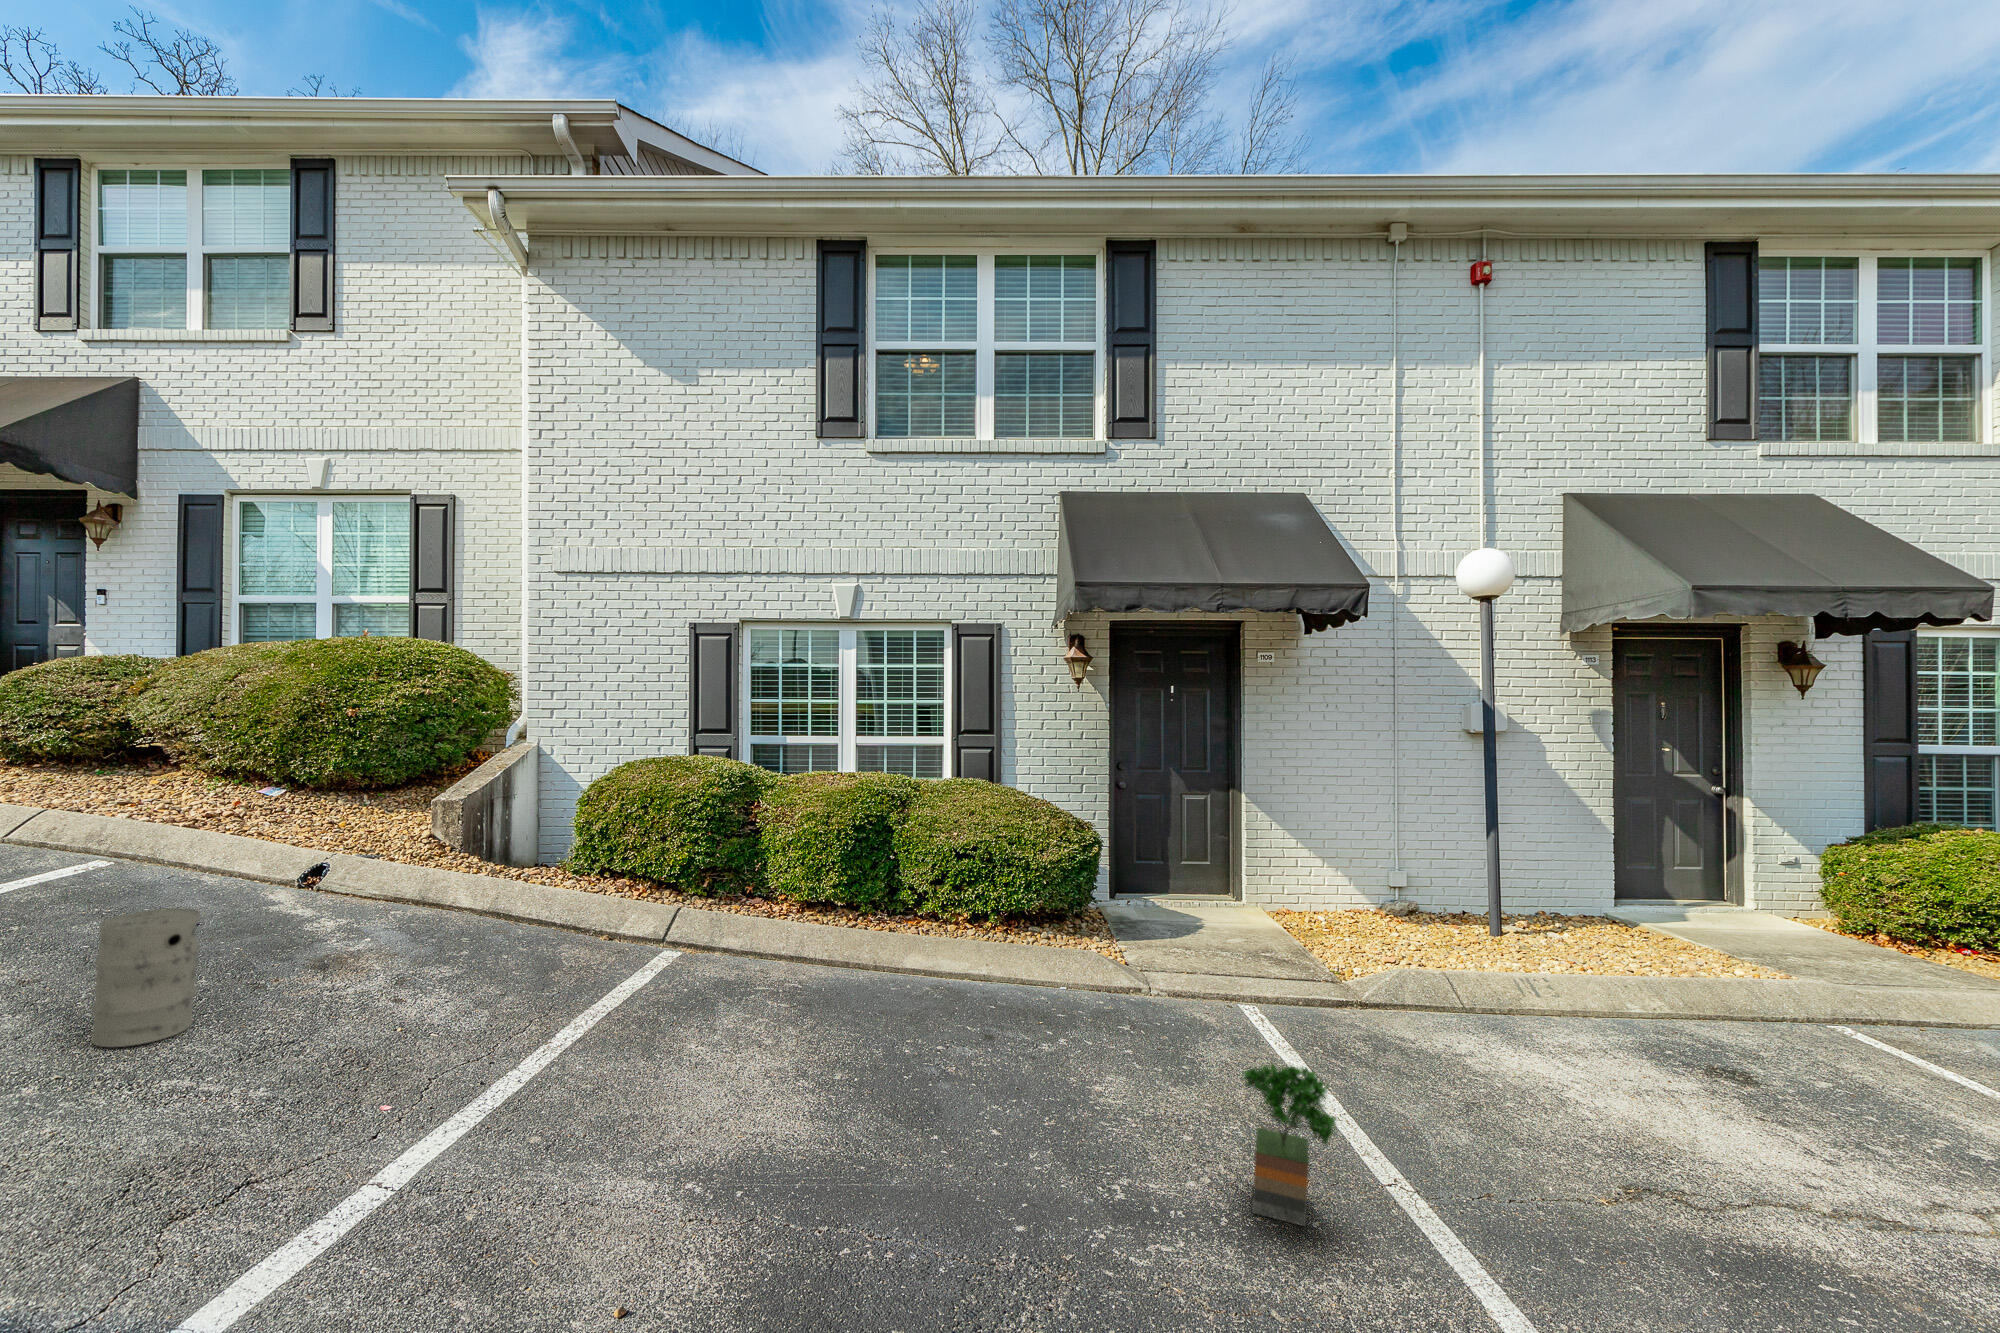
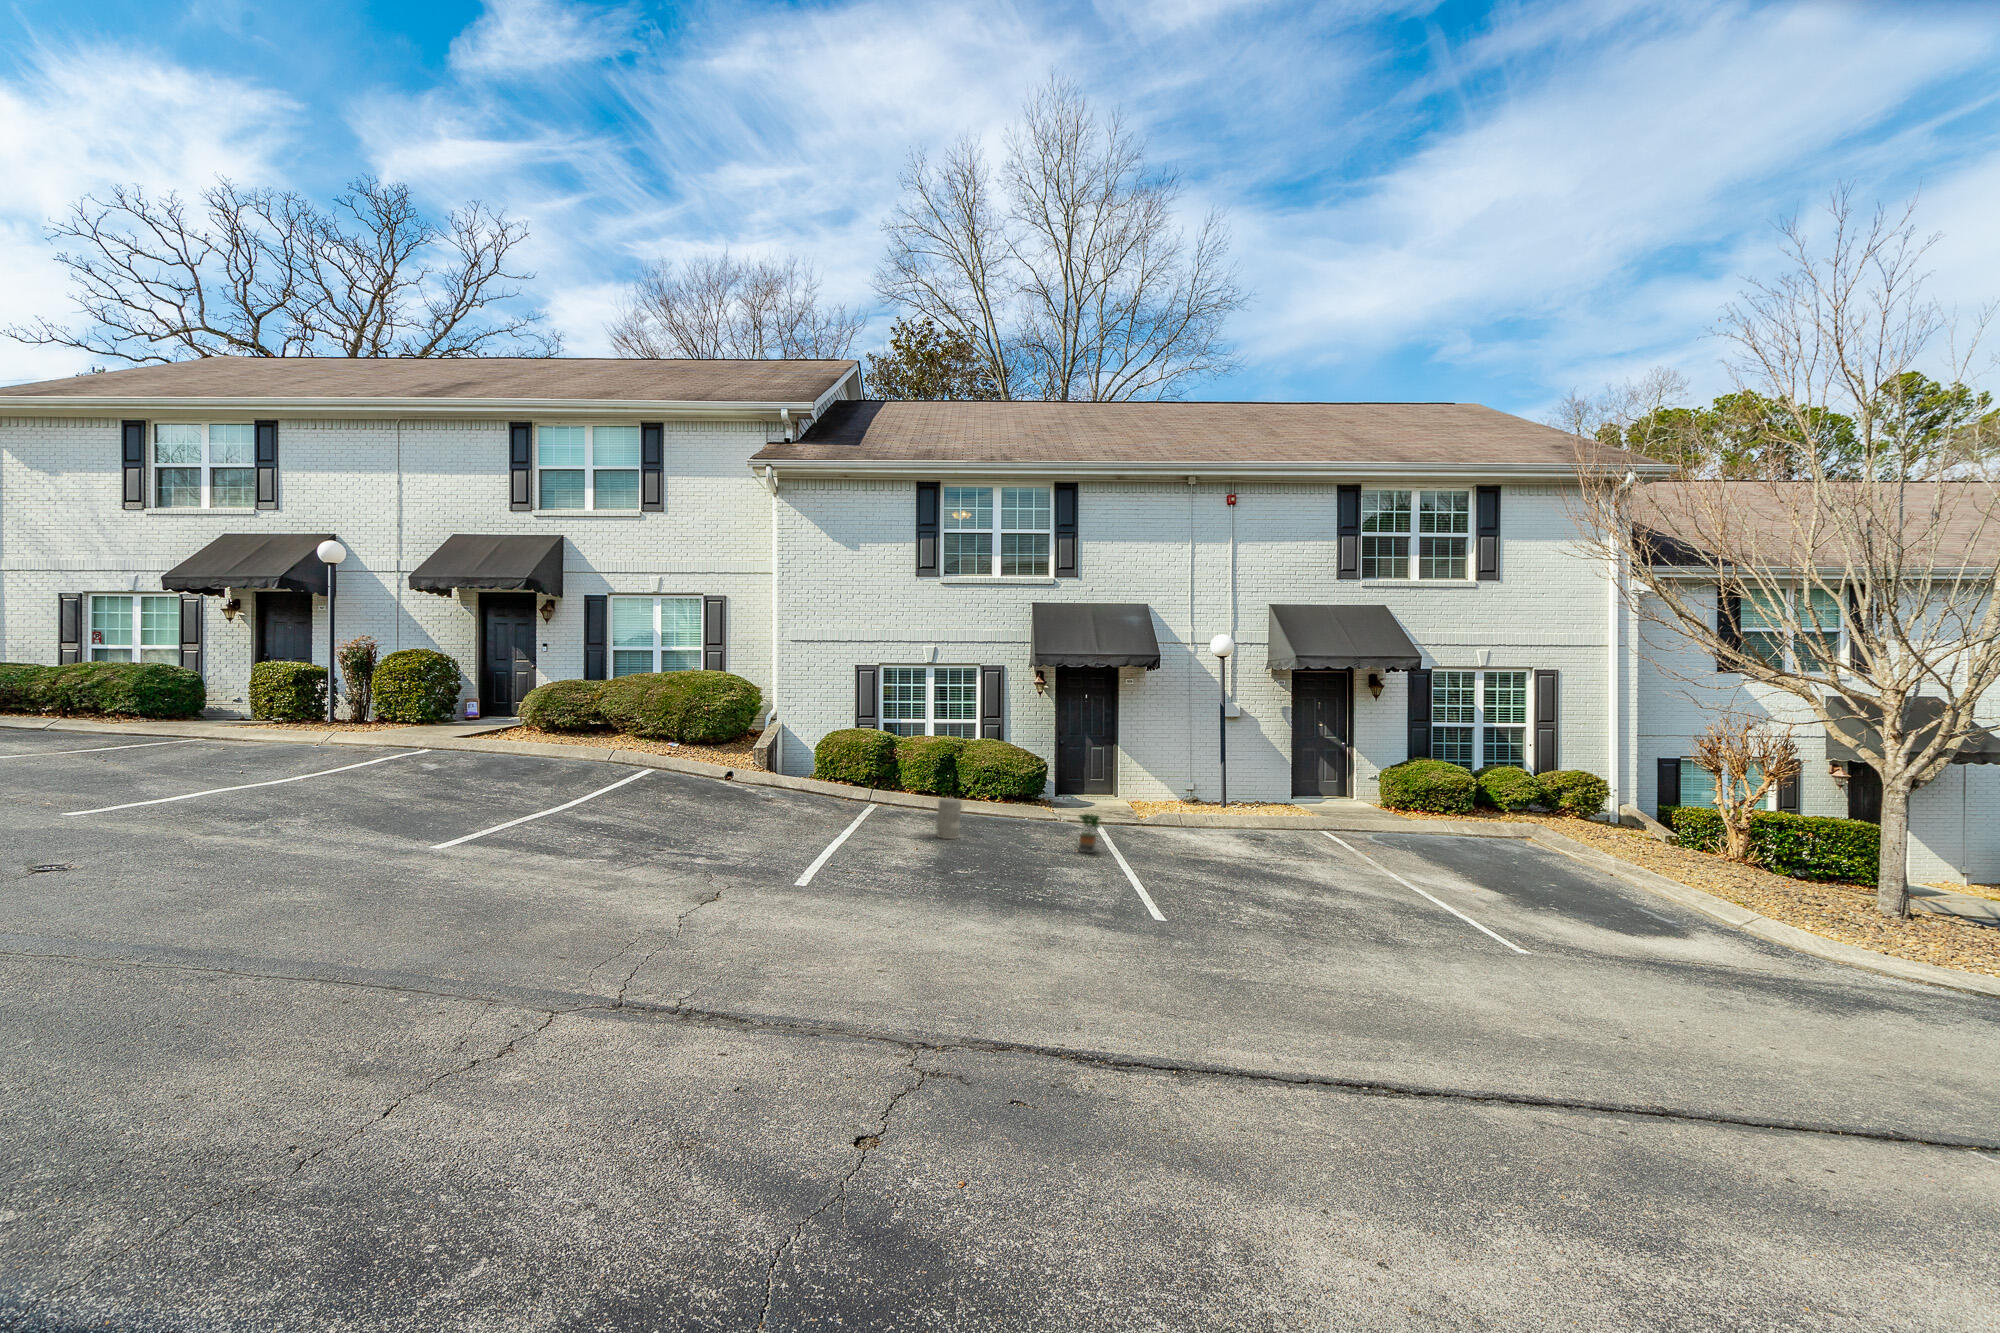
trash can: present [91,908,200,1047] -> present [937,798,962,839]

